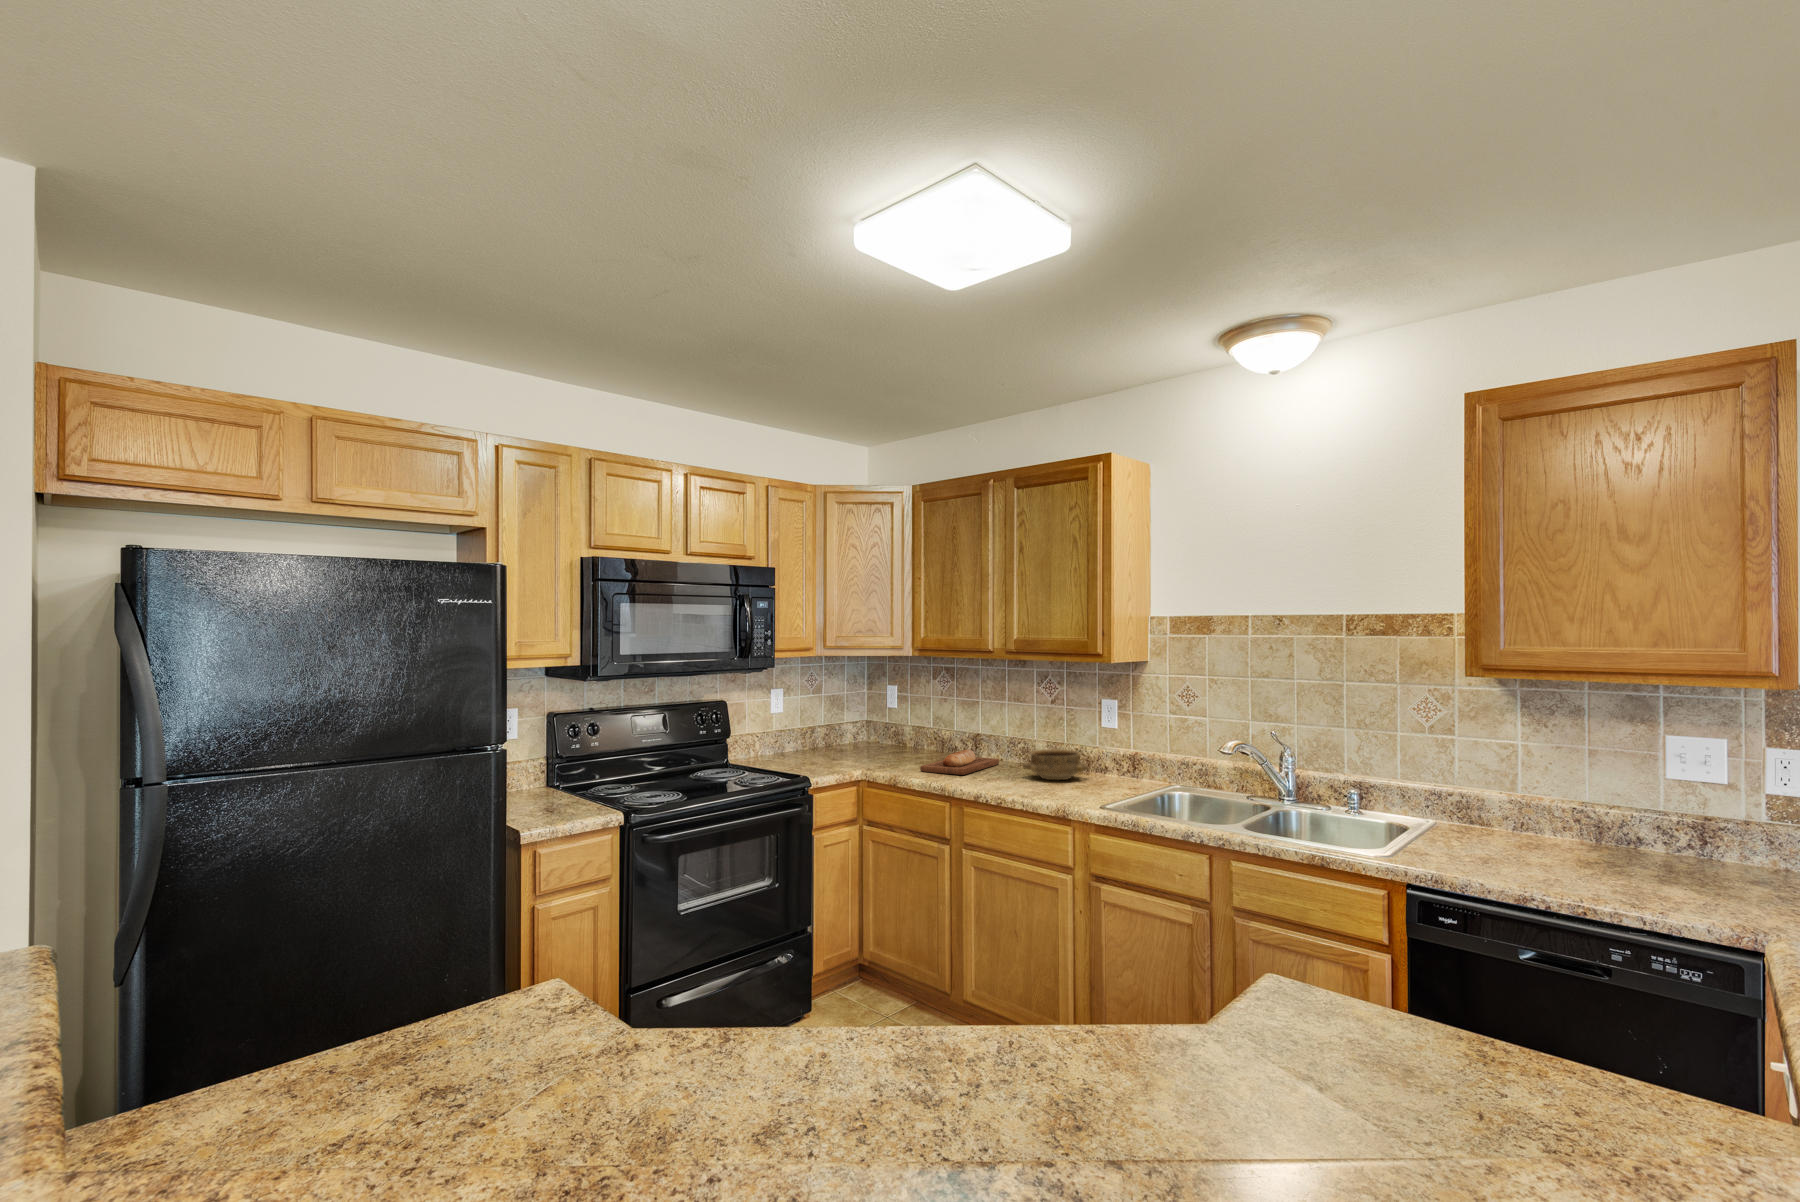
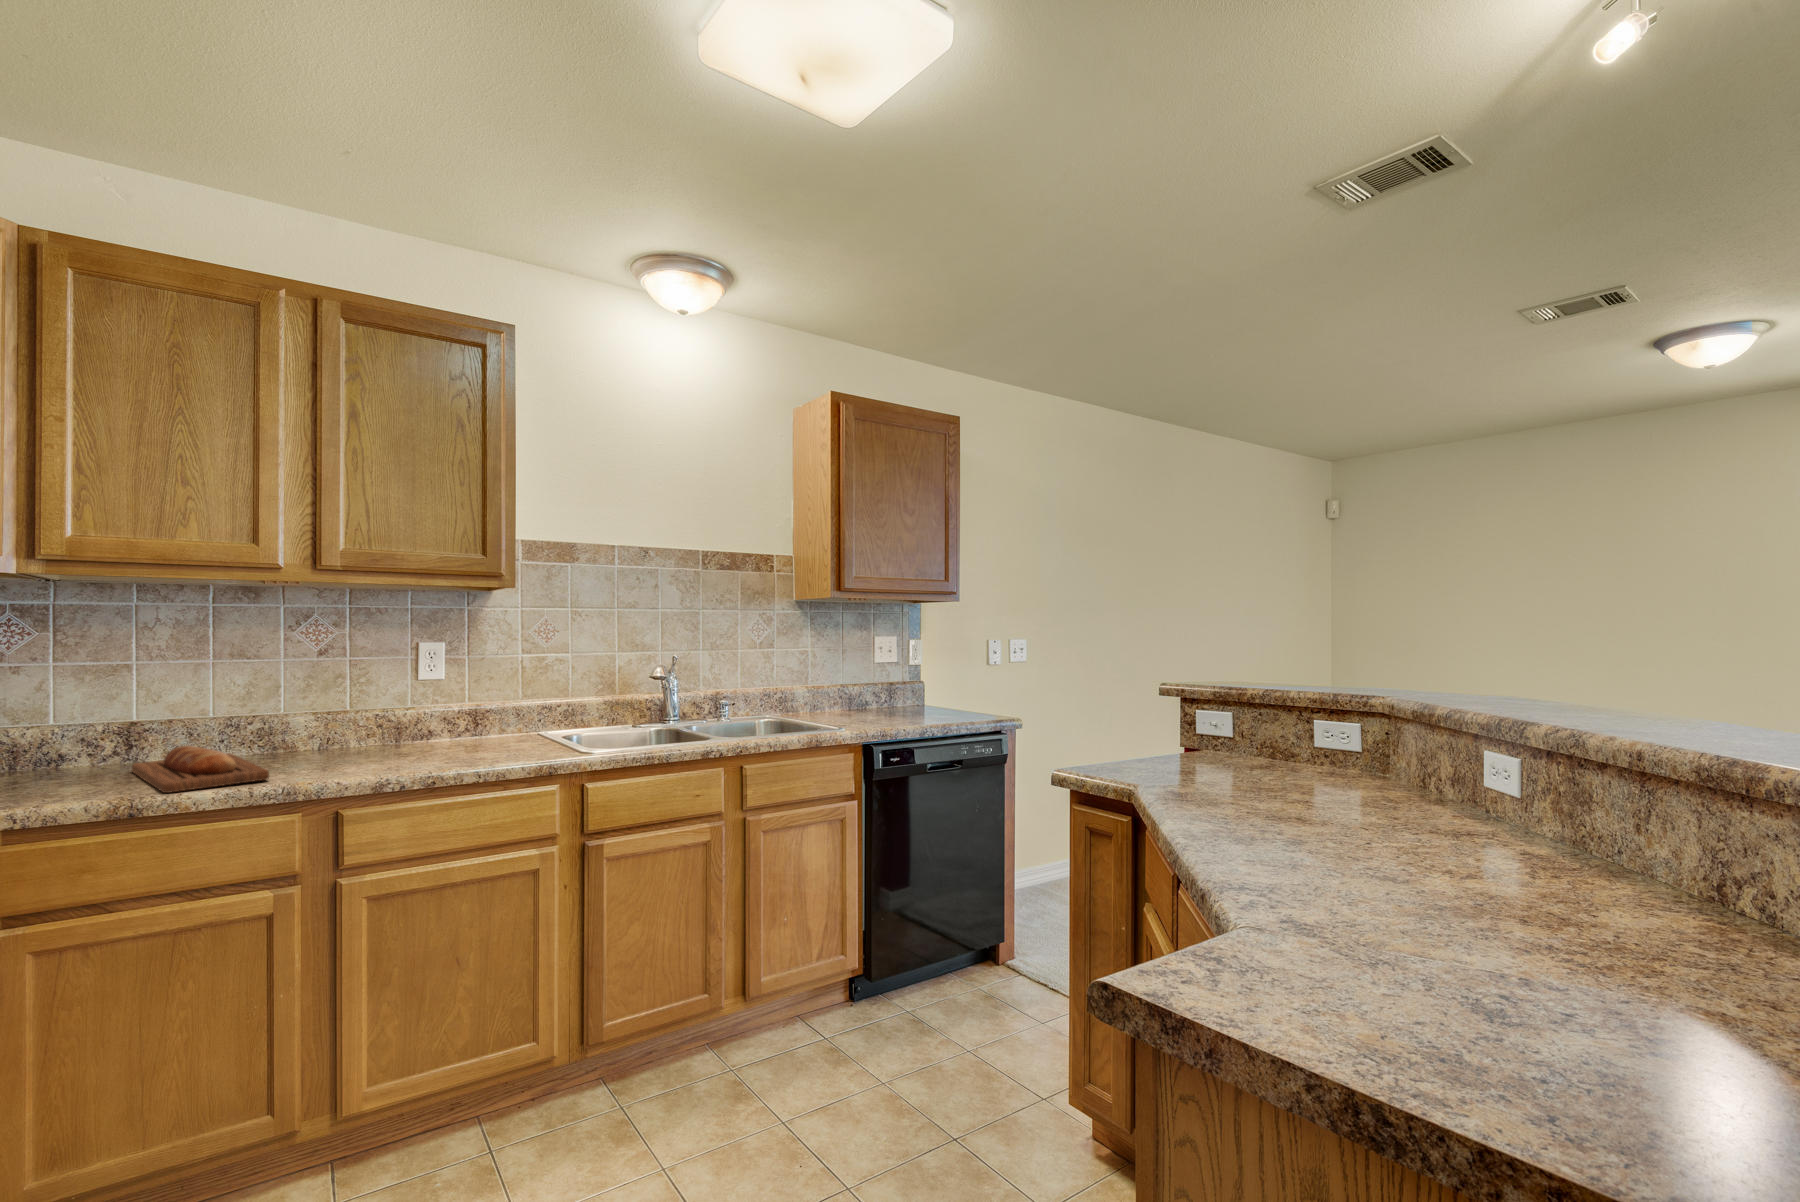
ceramic bowl: present [1023,749,1088,780] -> none [342,716,439,760]

